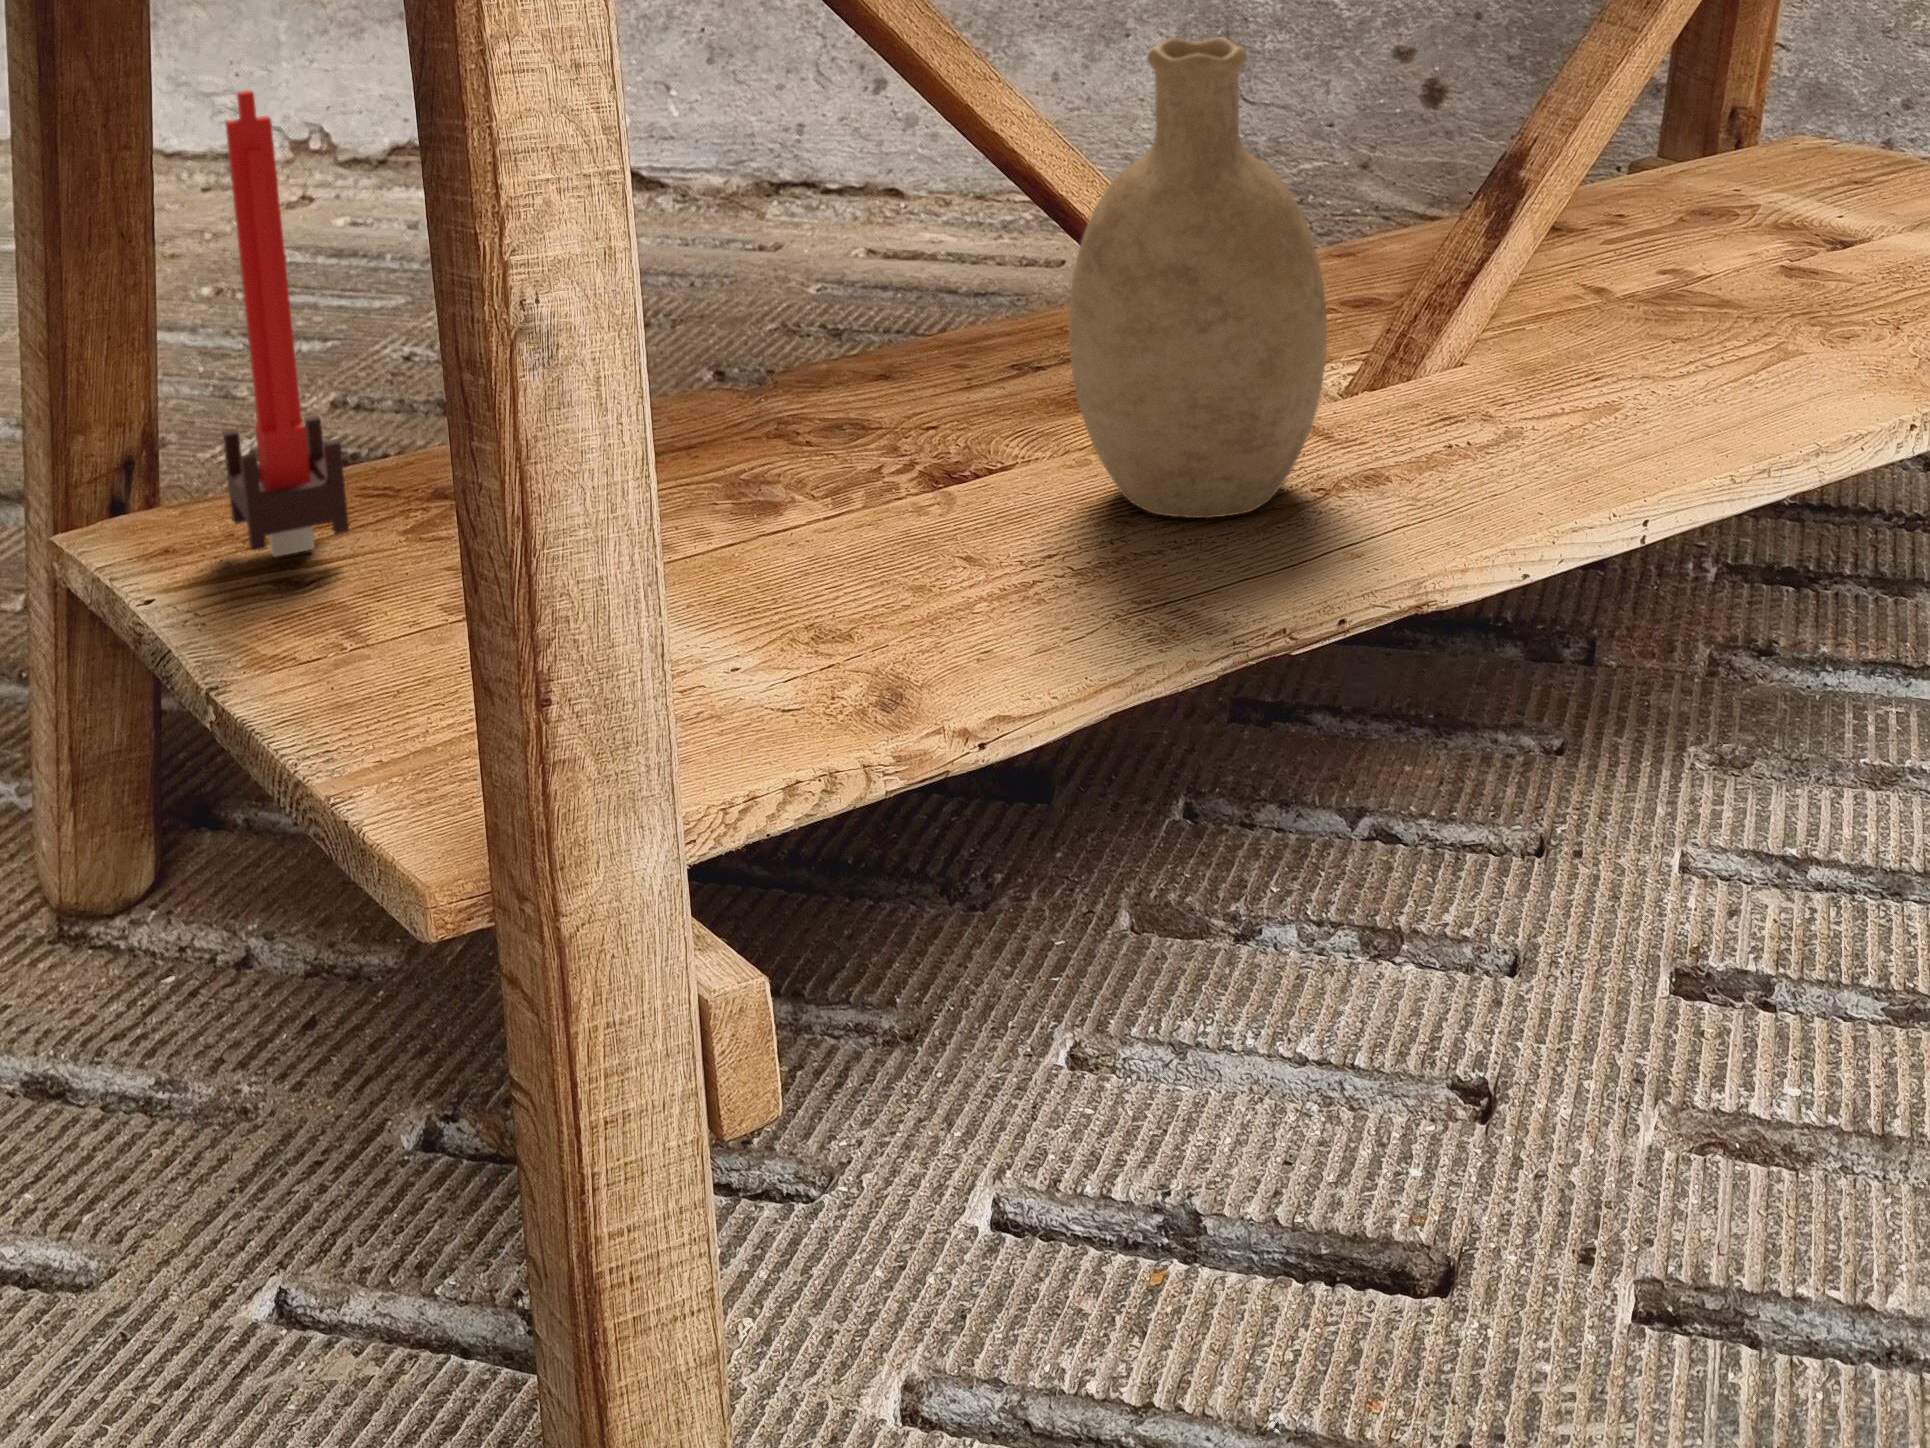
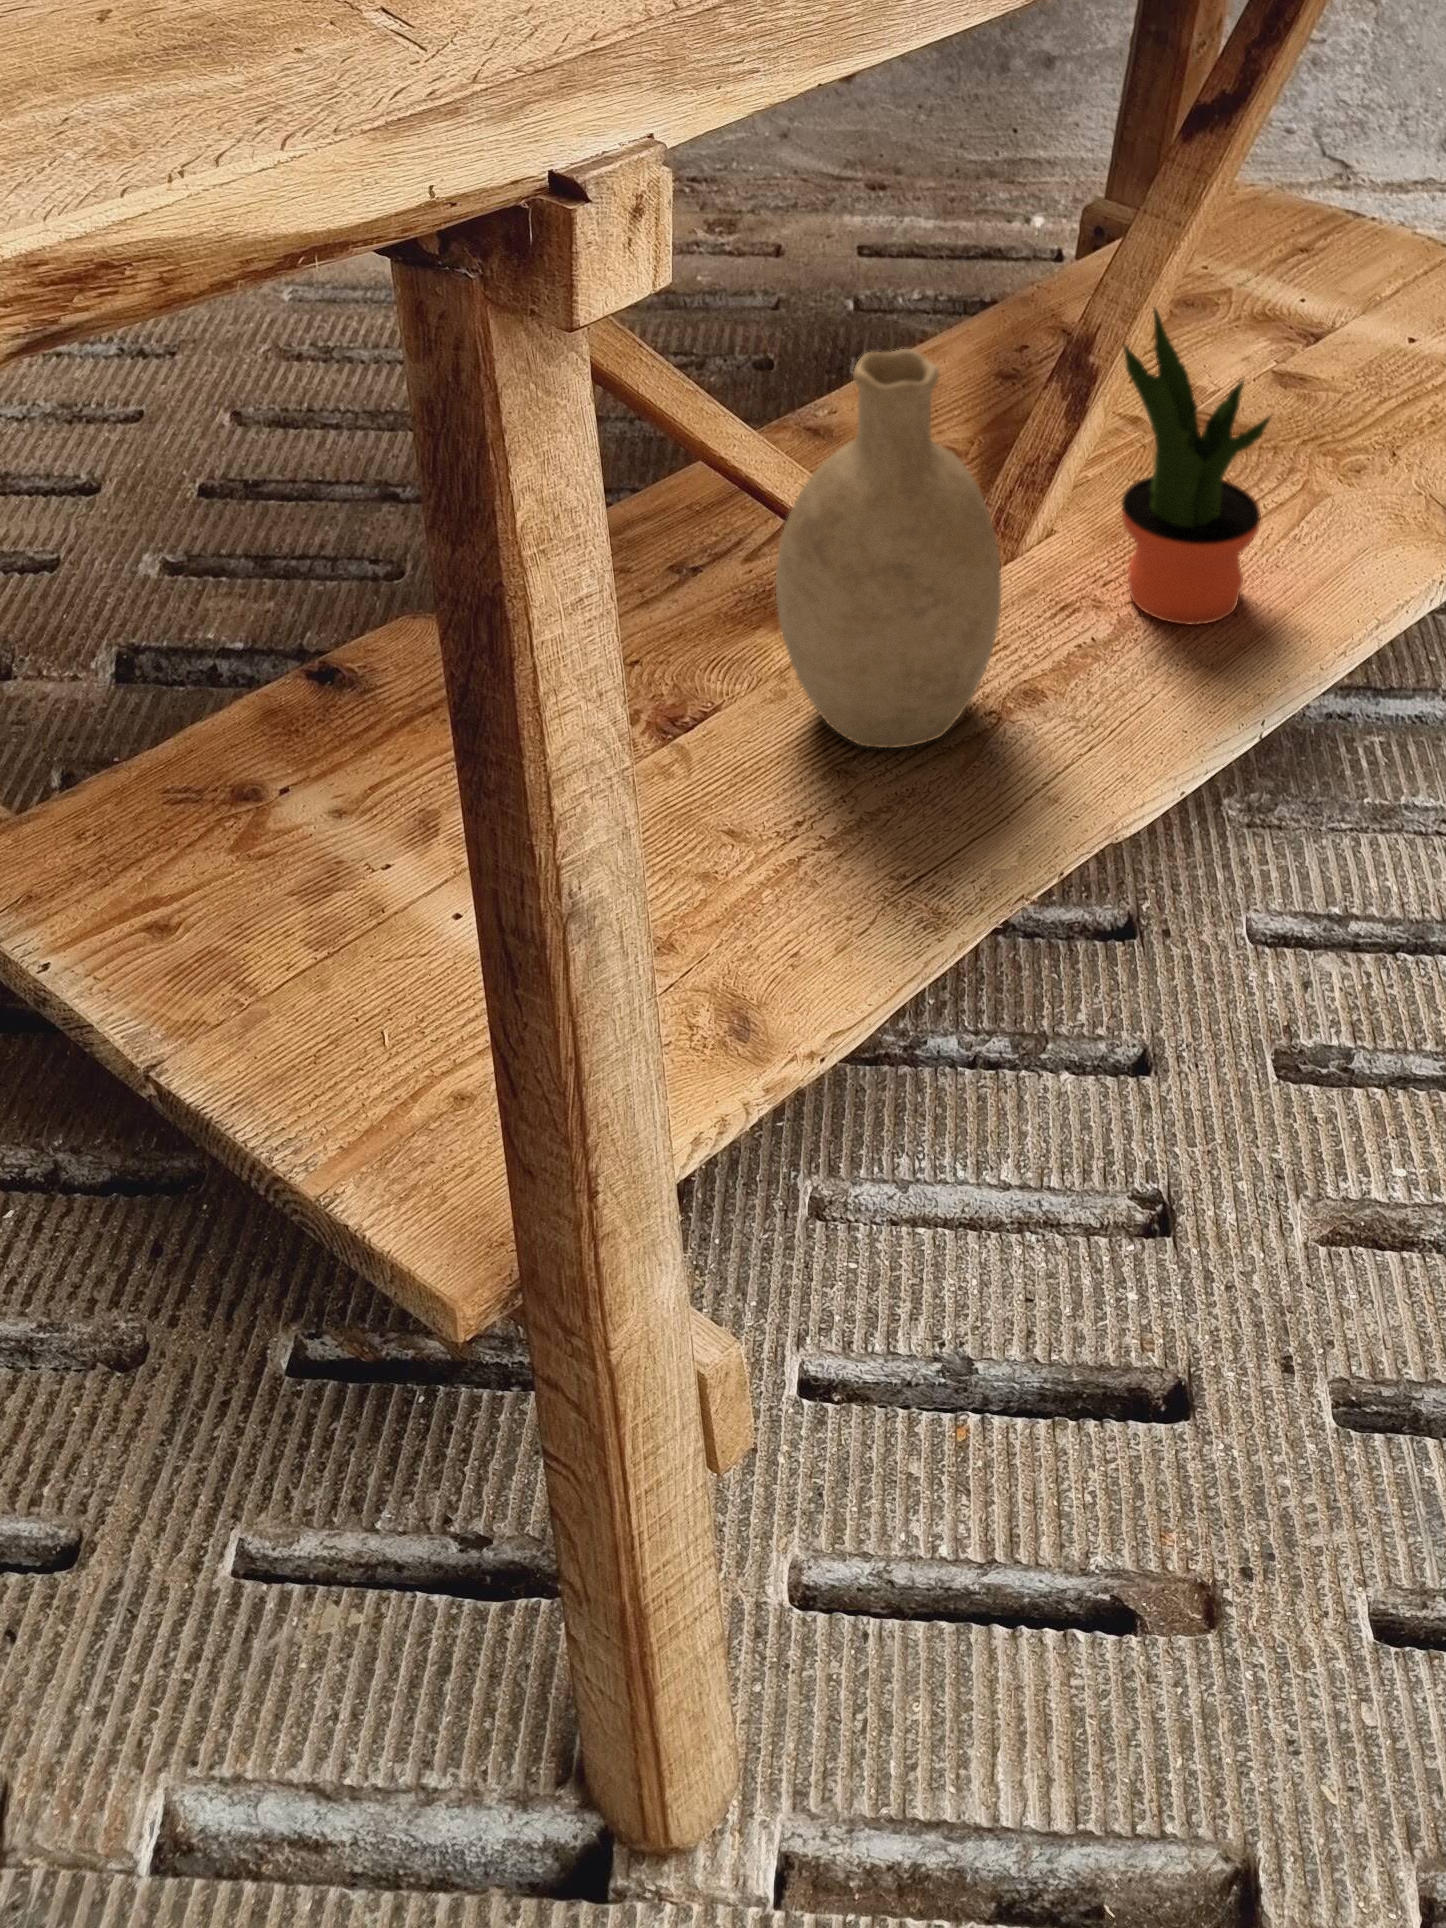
potted plant: none [1486,63,1678,445] -> present [1121,308,1270,625]
candle: present [223,90,349,557] -> none [48,490,173,878]

